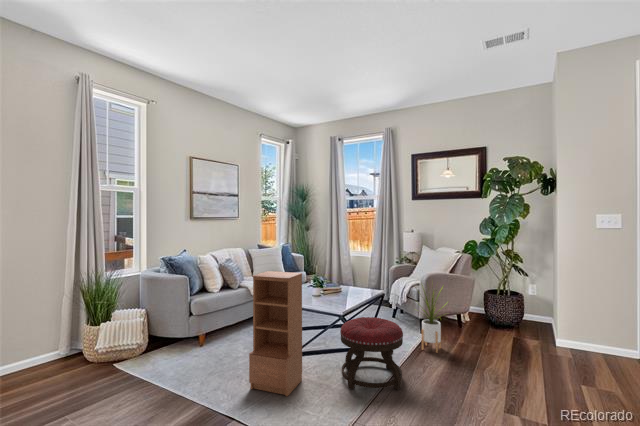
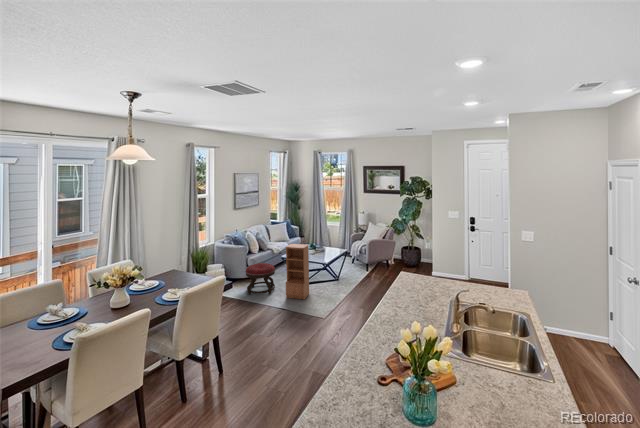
house plant: present [422,285,443,353] -> none [361,243,381,280]
ottoman: present [340,317,403,390] -> present [246,263,275,295]

